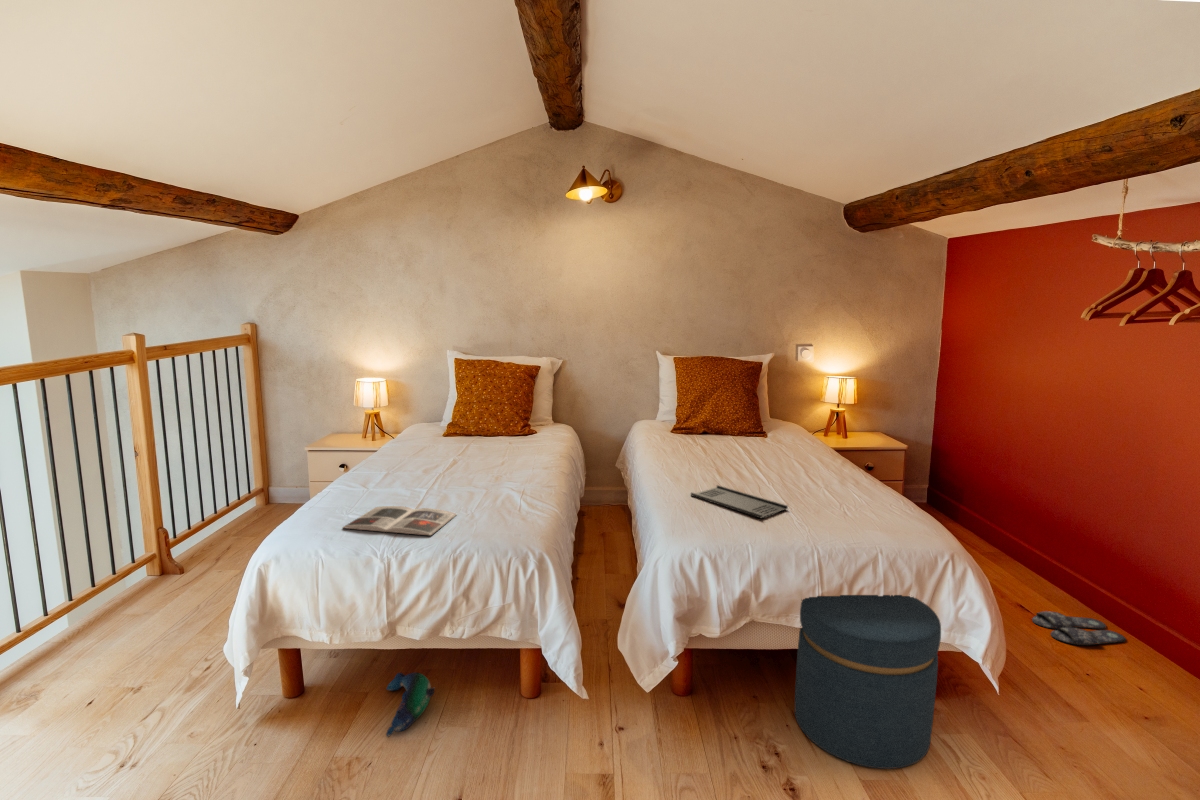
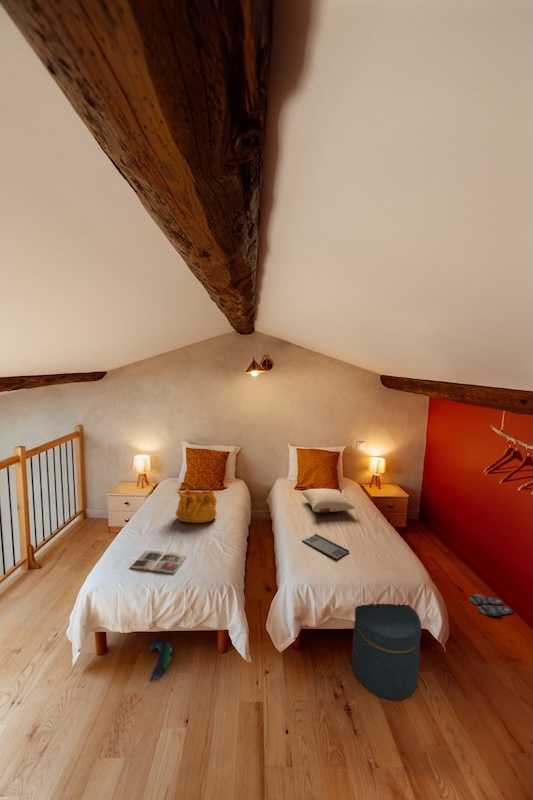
handbag: none [438,407,519,473] -> present [176,489,217,523]
pillow: none [689,418,799,458] -> present [302,488,355,512]

